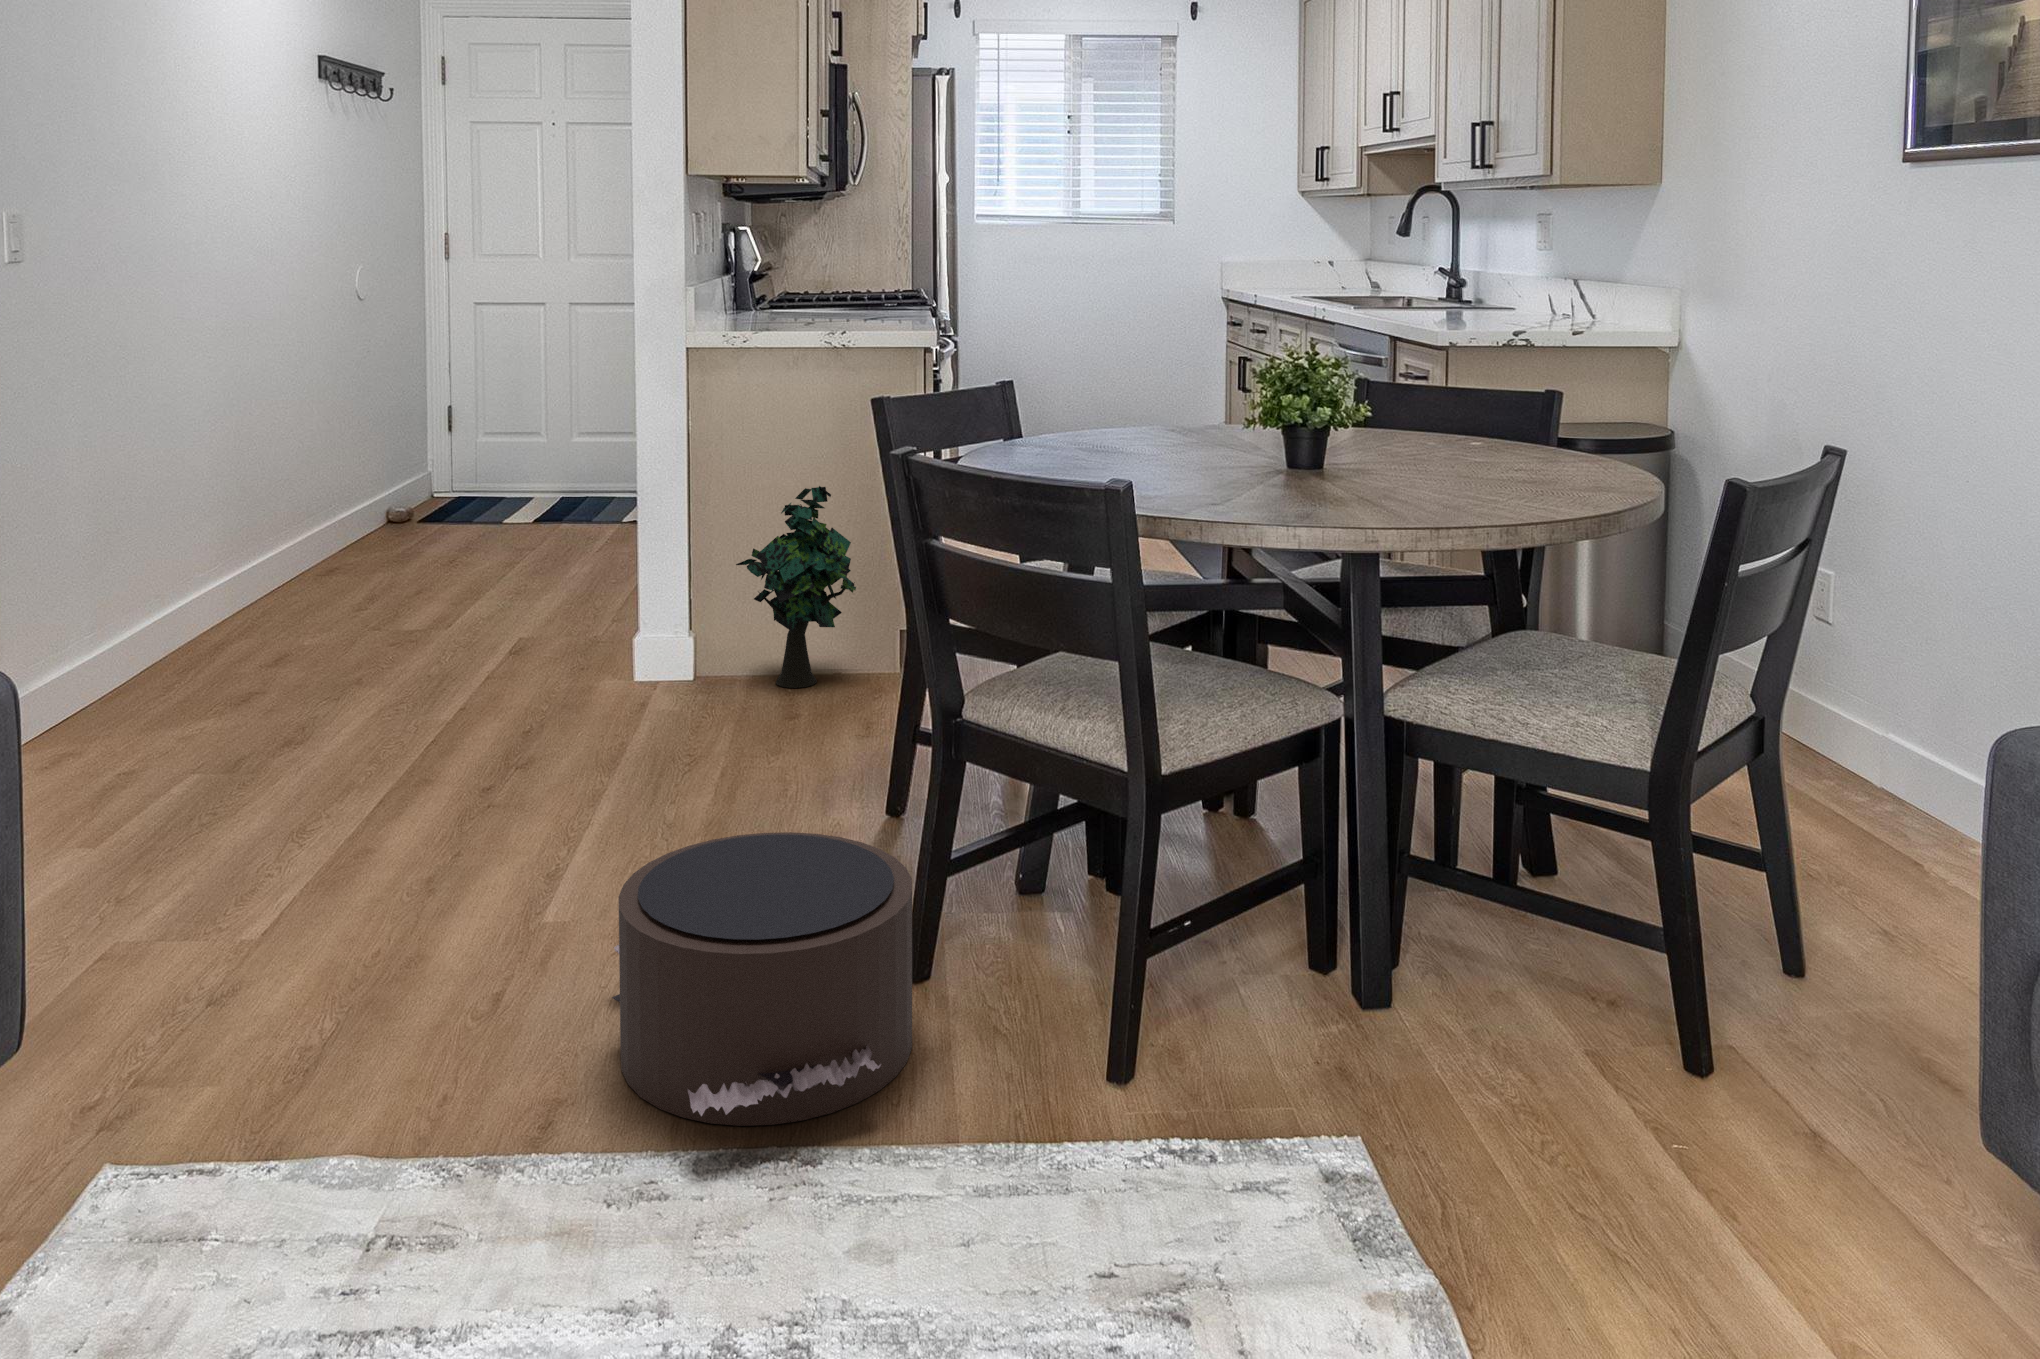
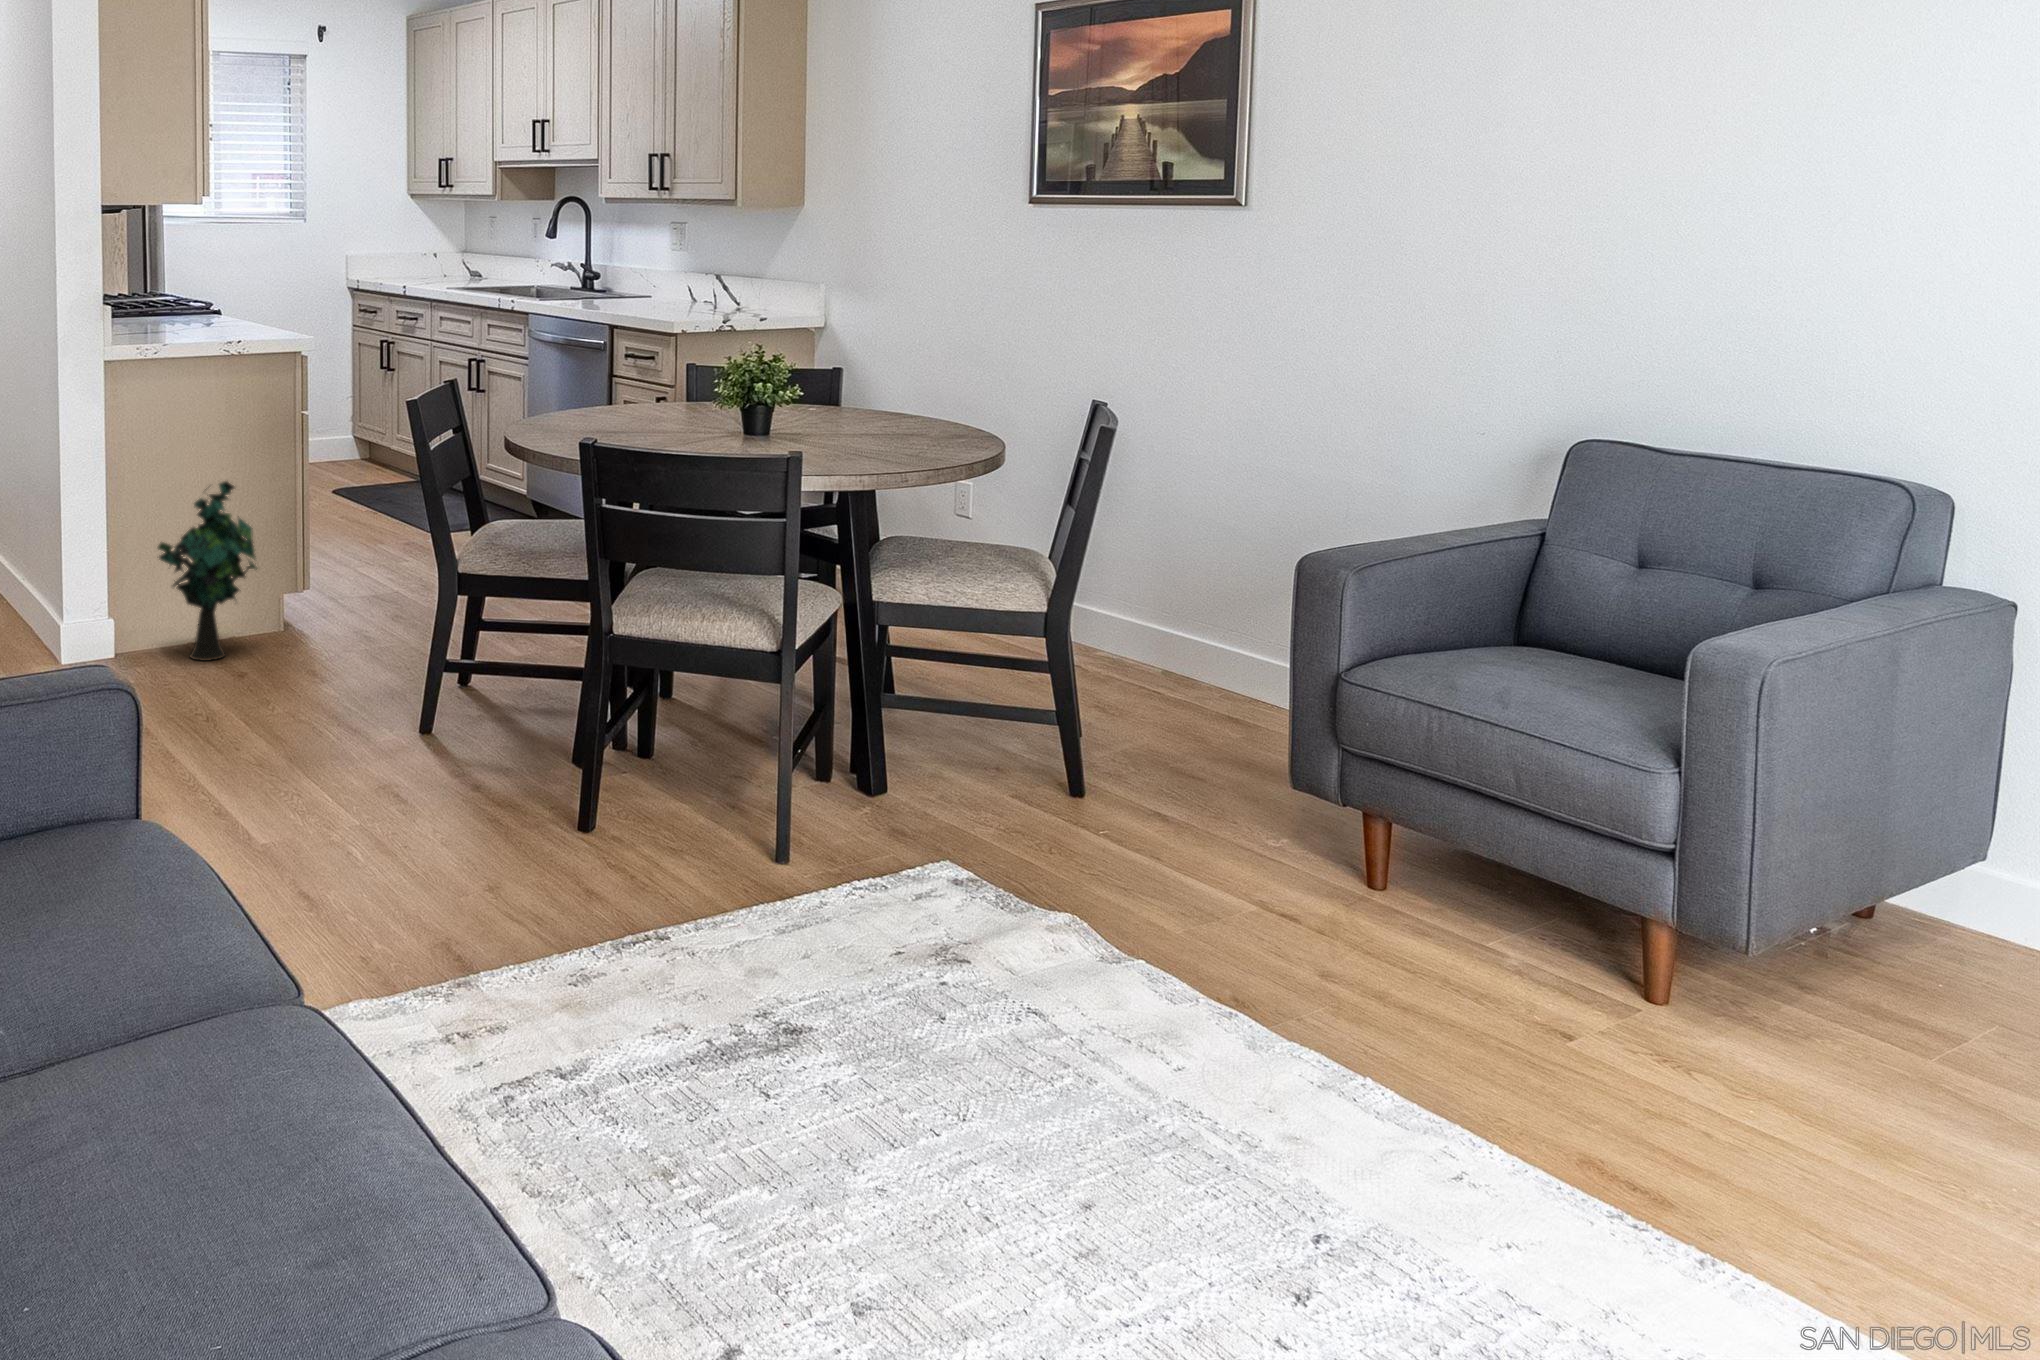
pouf: present [612,832,912,1126] -> none [387,736,669,936]

